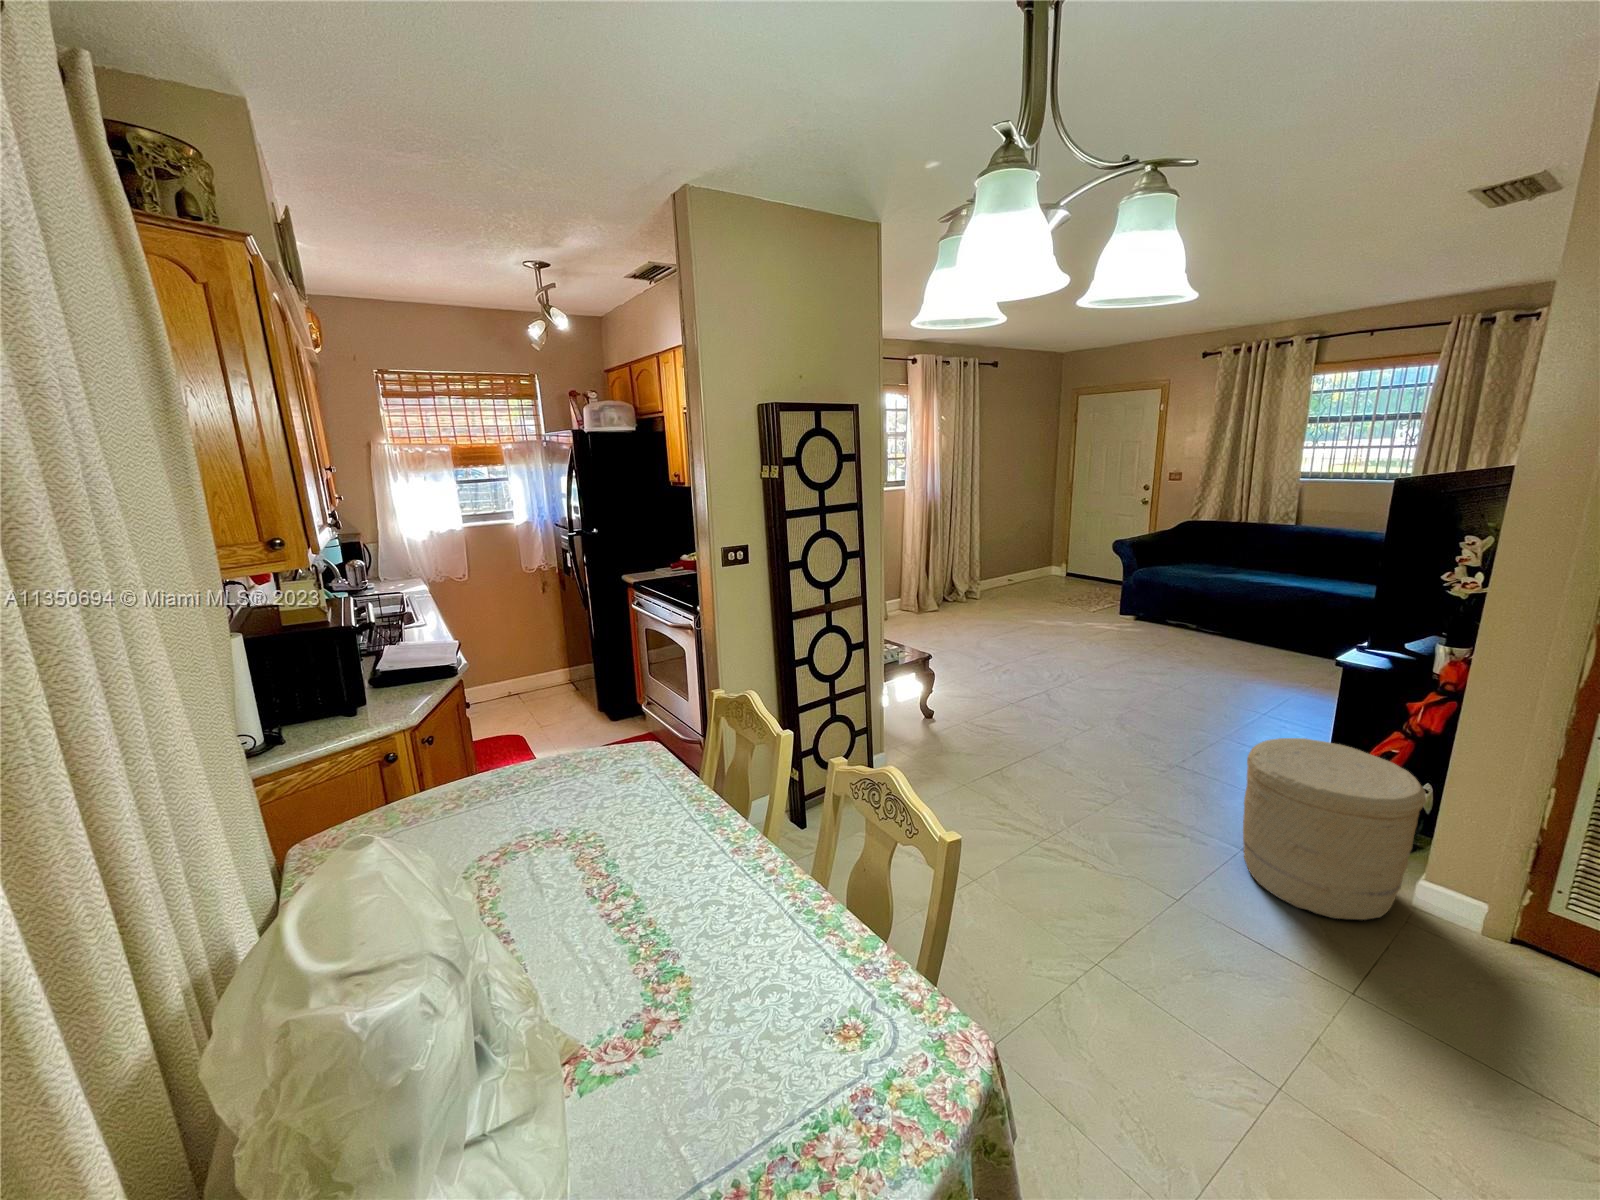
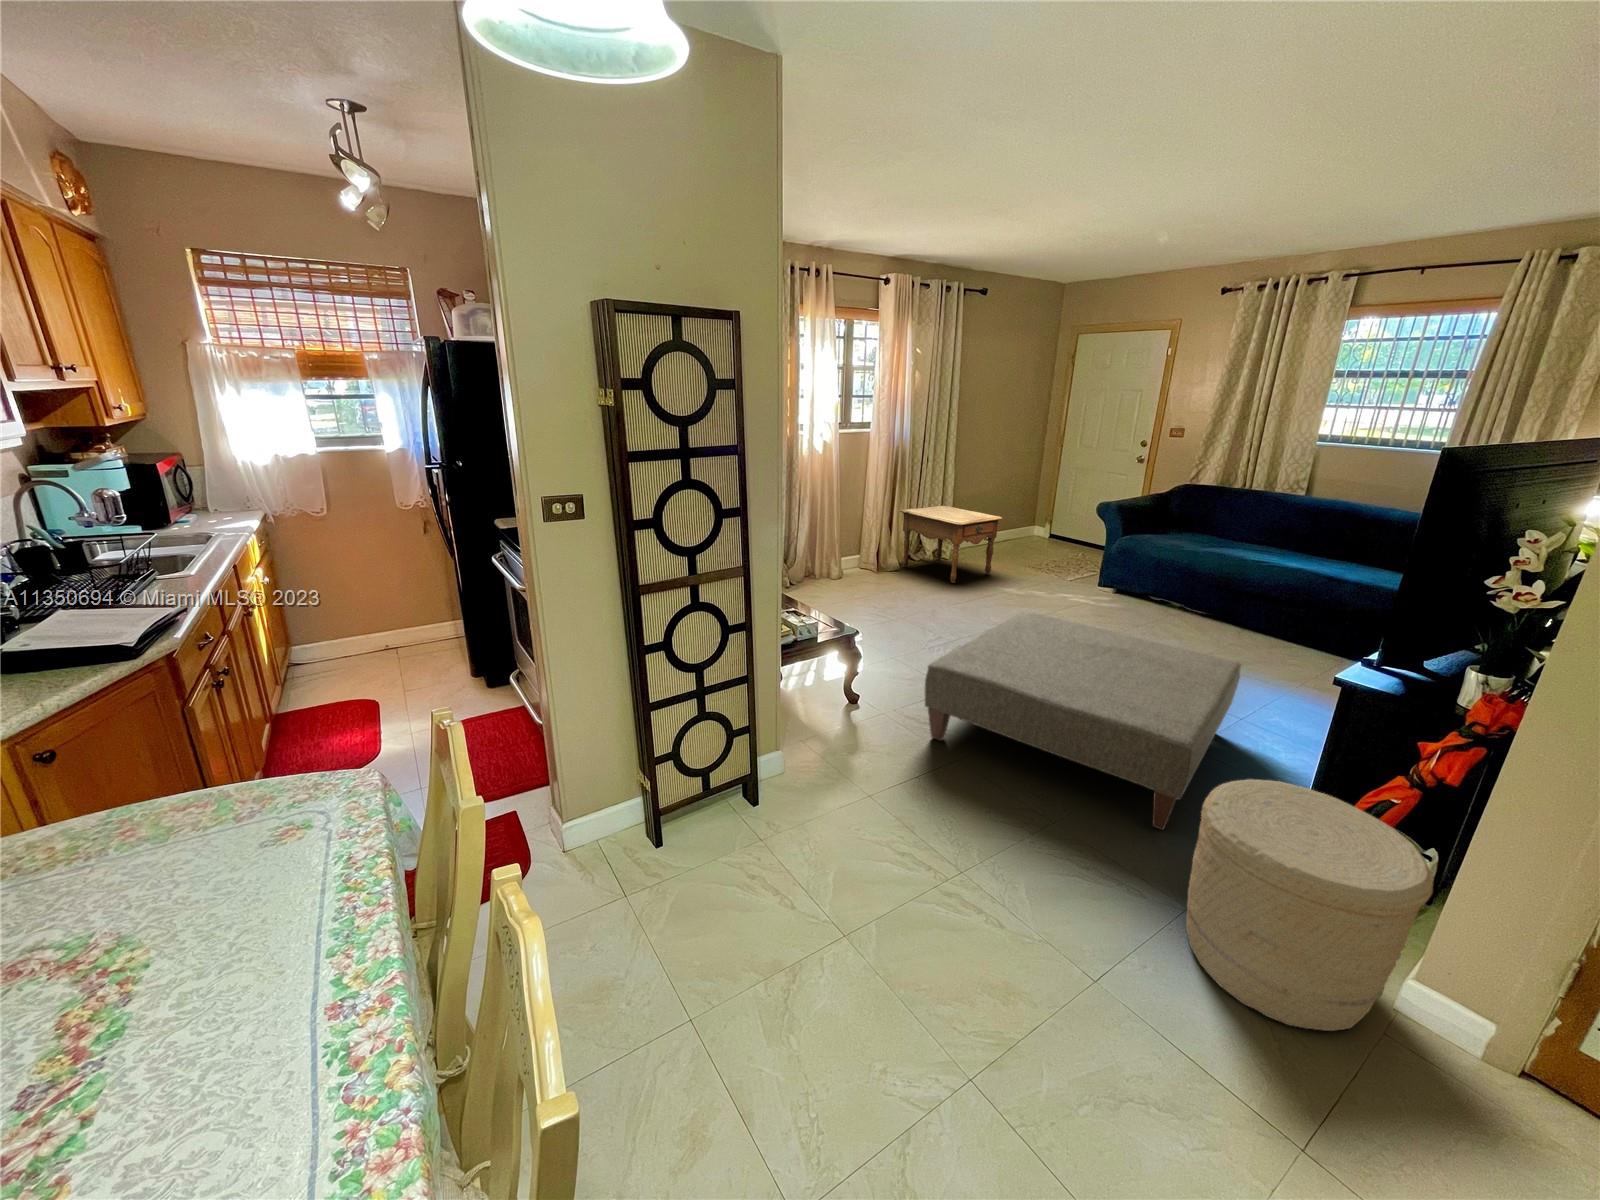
side table: none [935,551,1029,618] -> present [900,506,1003,583]
ottoman: none [998,634,1261,797] -> present [925,612,1241,830]

